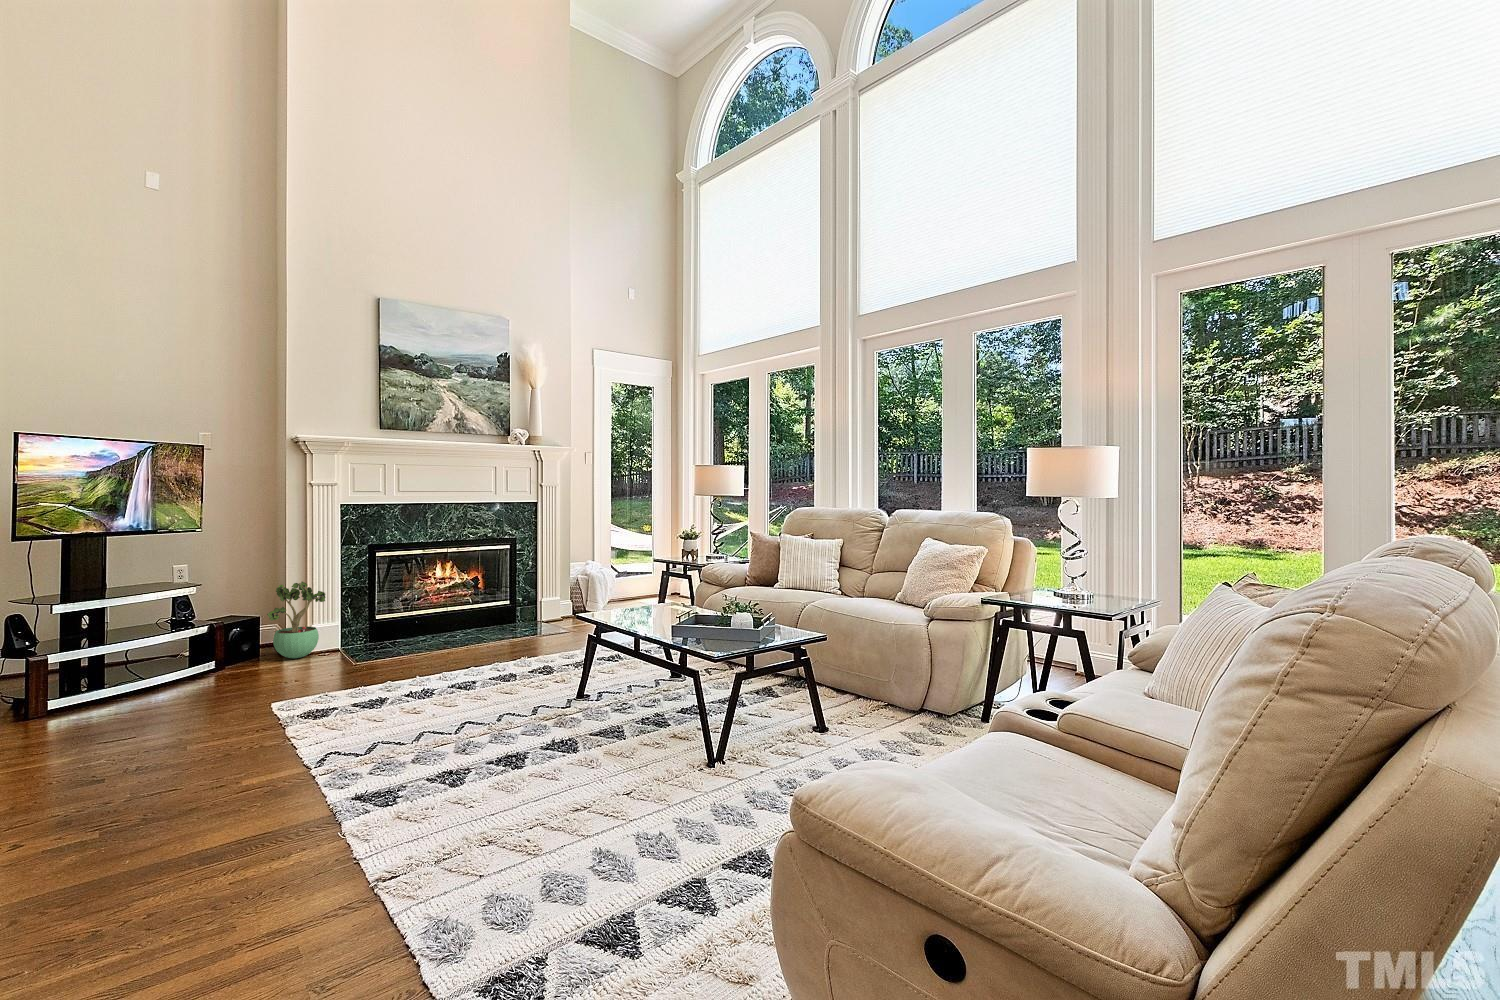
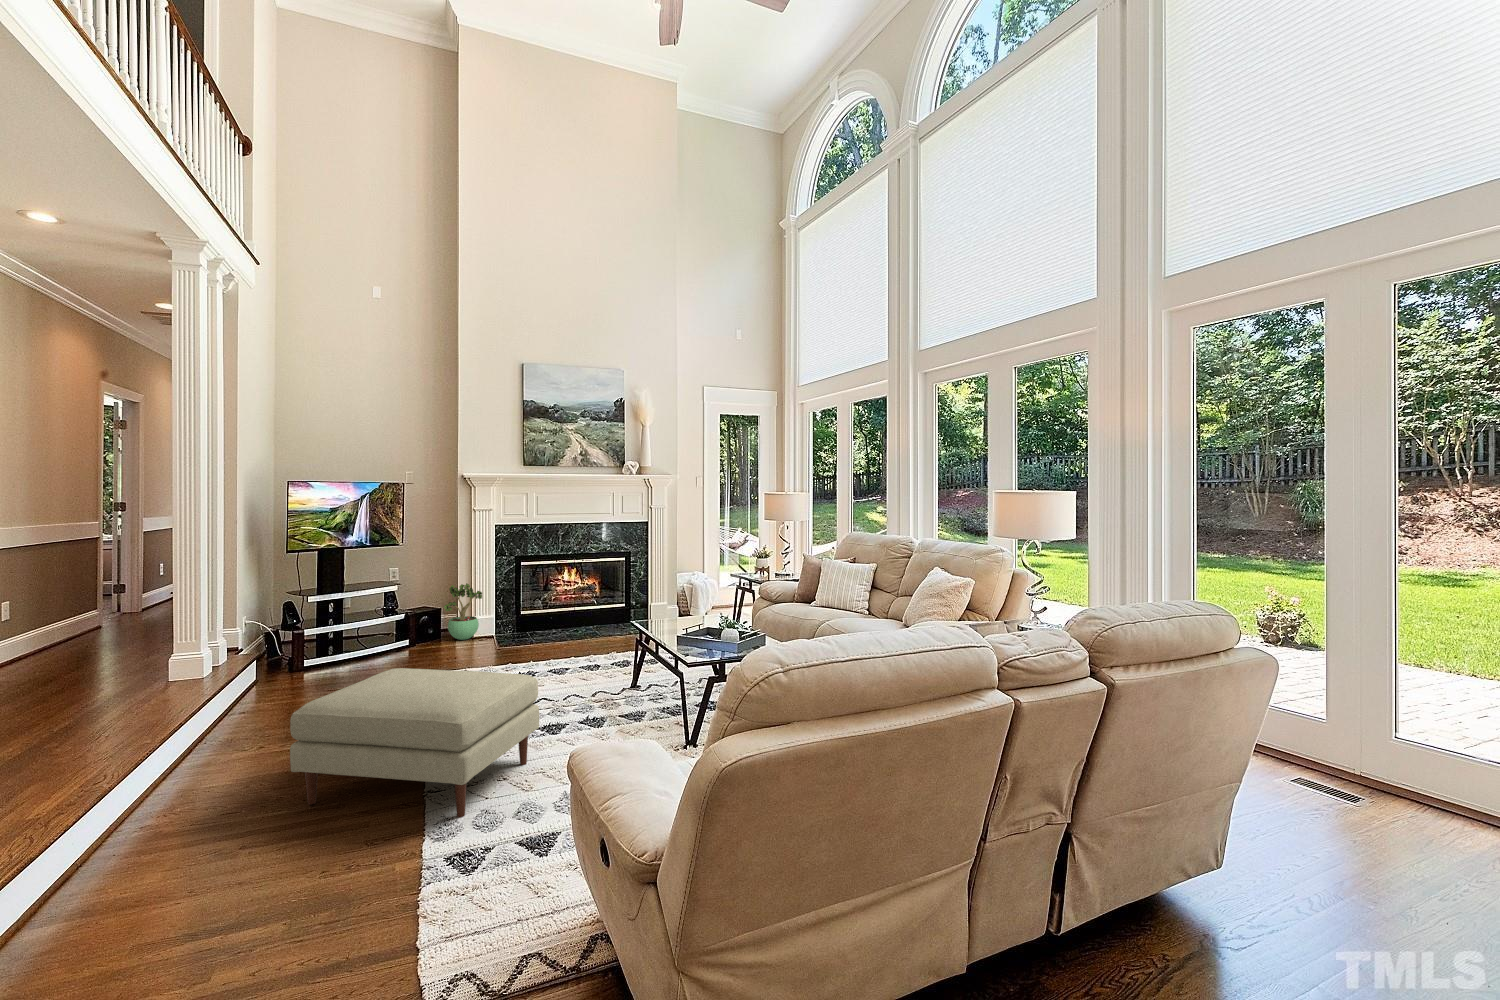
ottoman: none [123,685,524,933] -> present [290,668,539,817]

